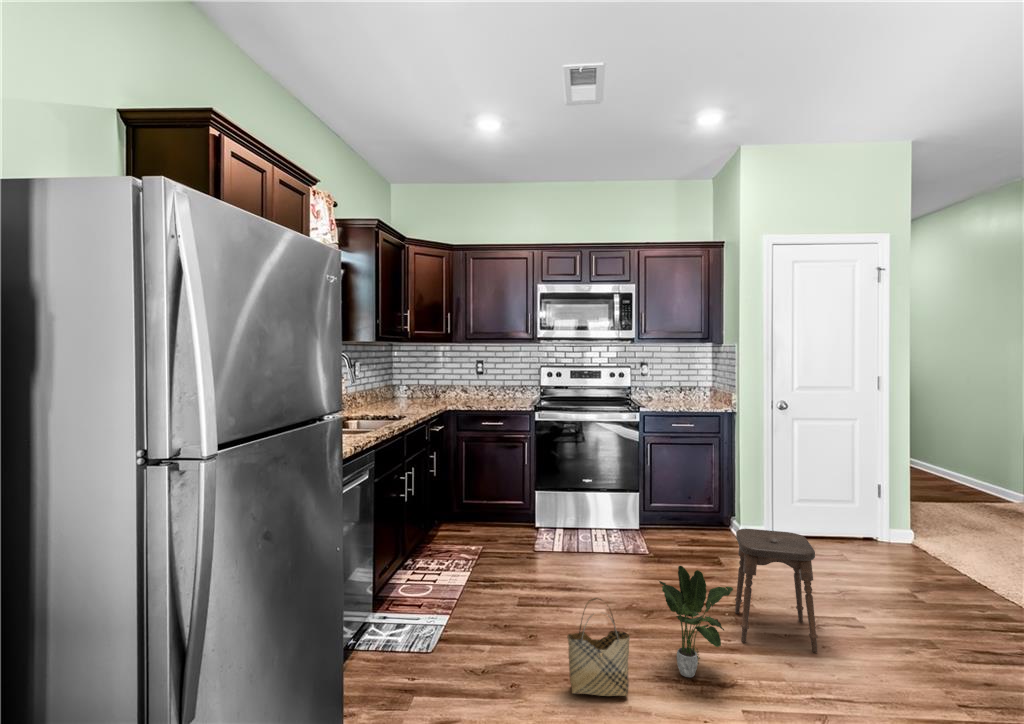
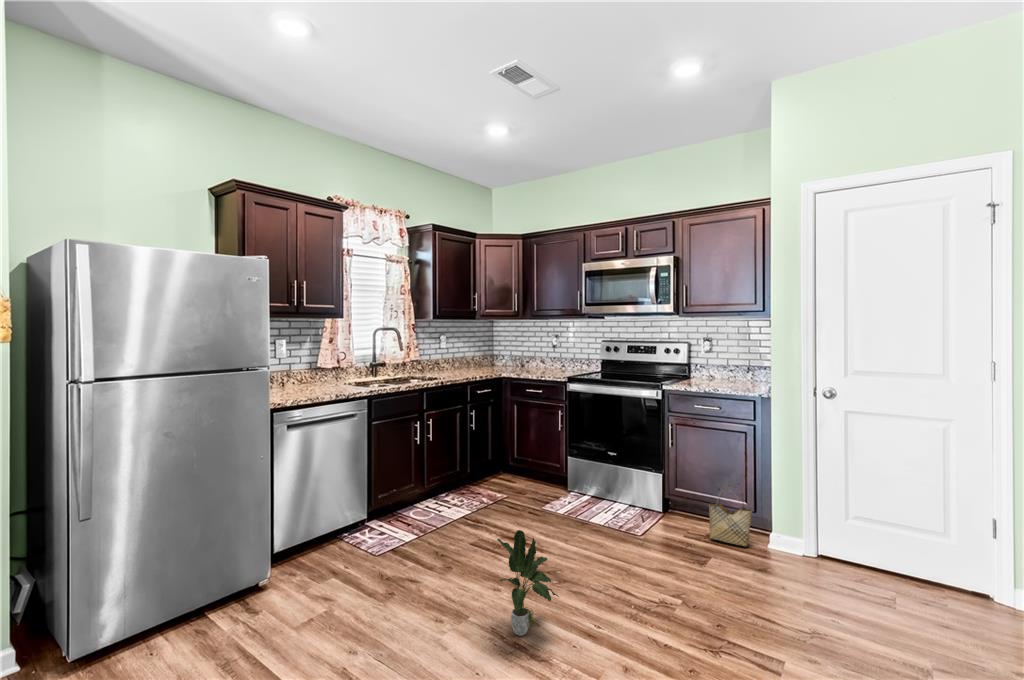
stool: present [735,529,817,653] -> none [610,514,707,656]
woven basket: present [567,598,630,696] -> present [709,485,752,546]

